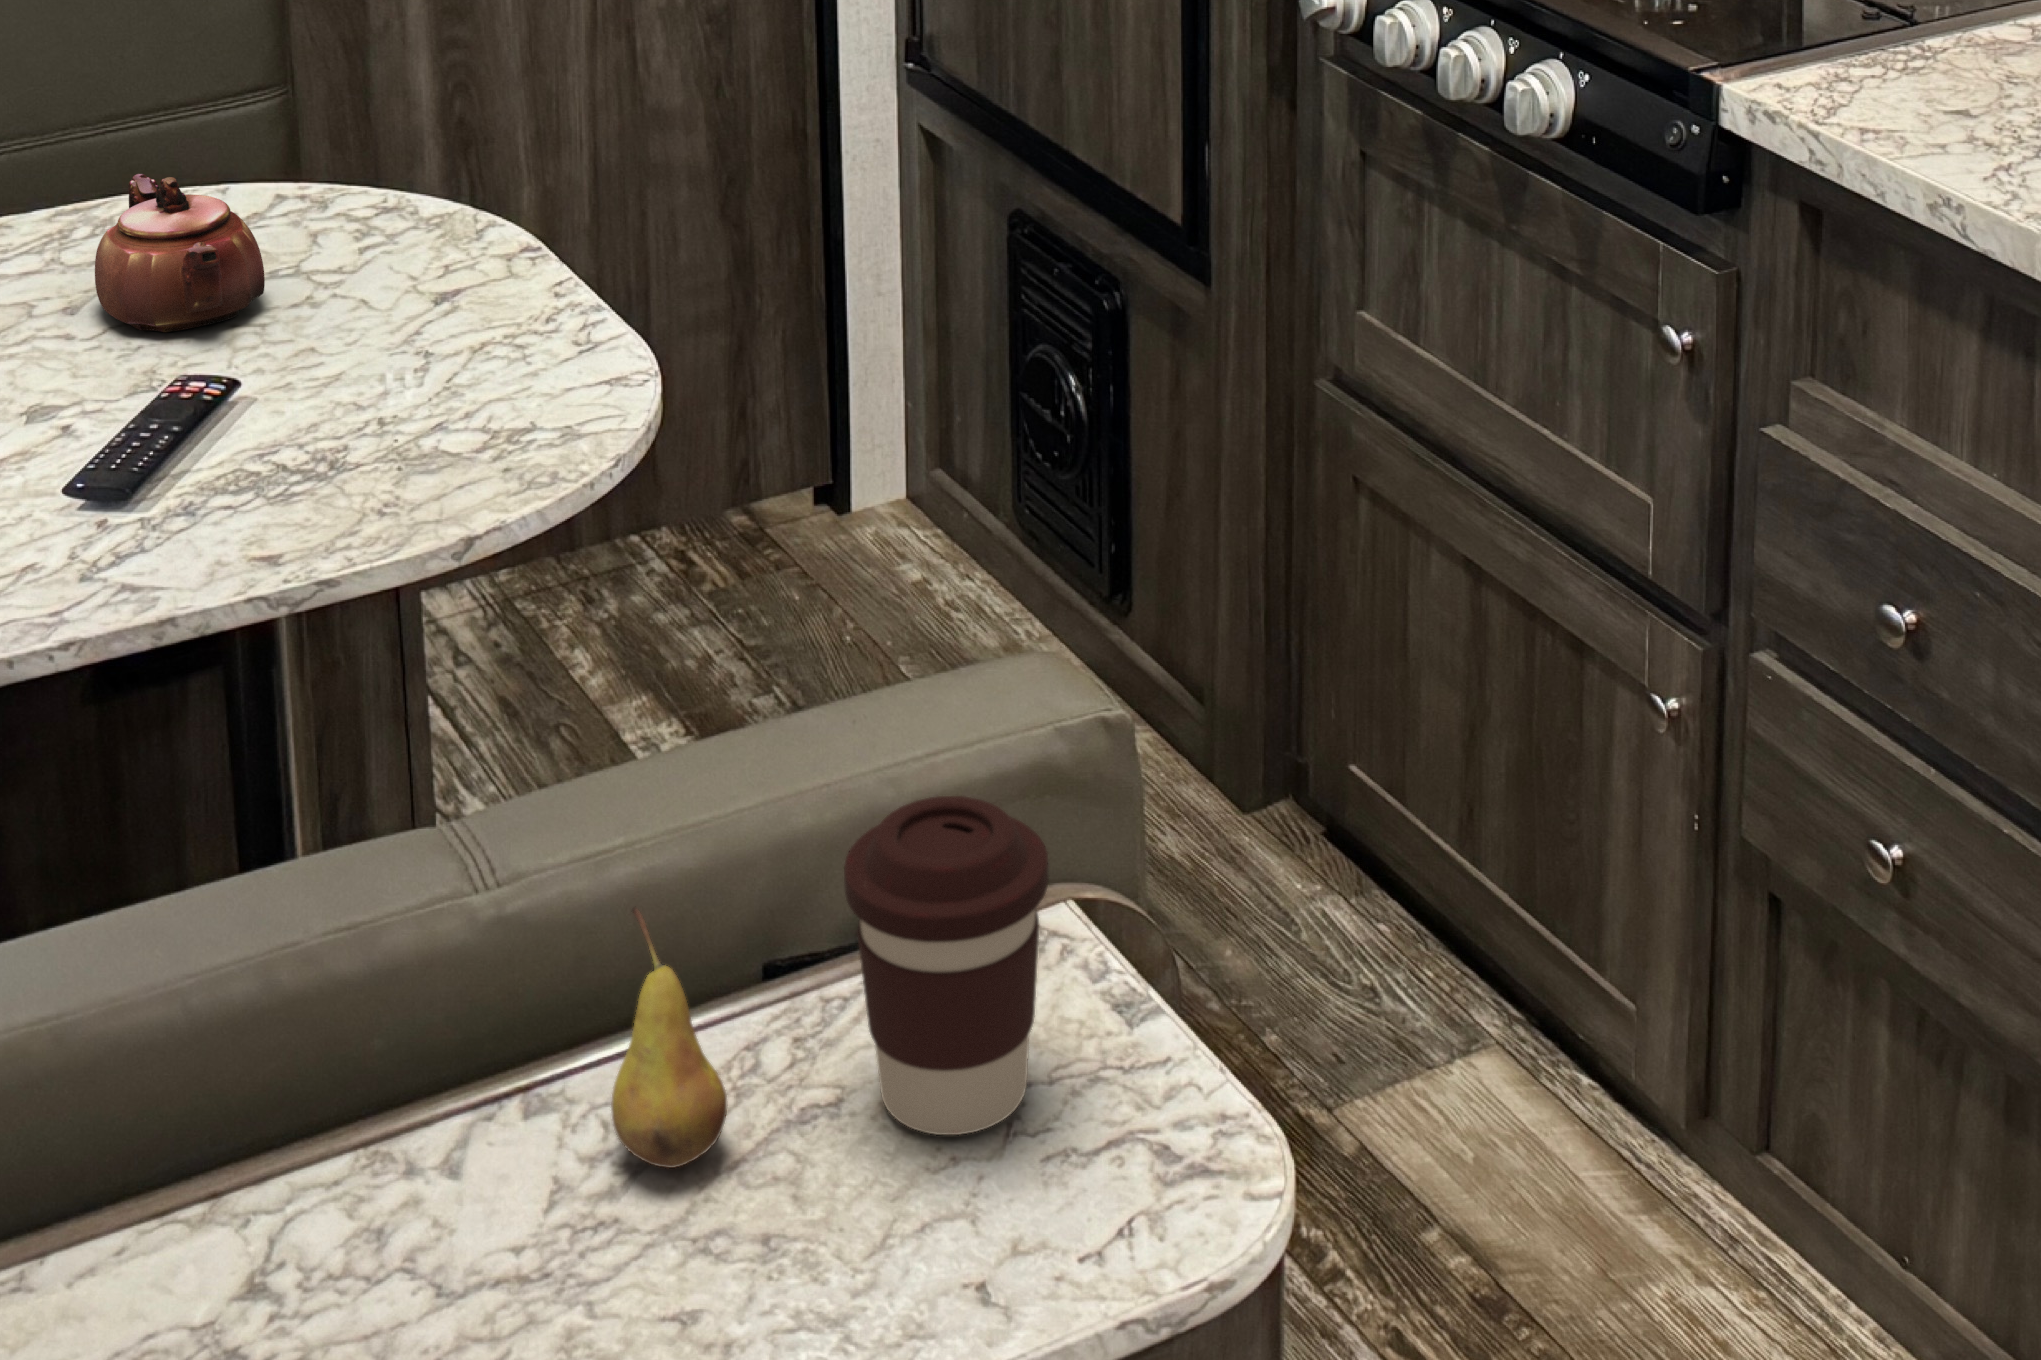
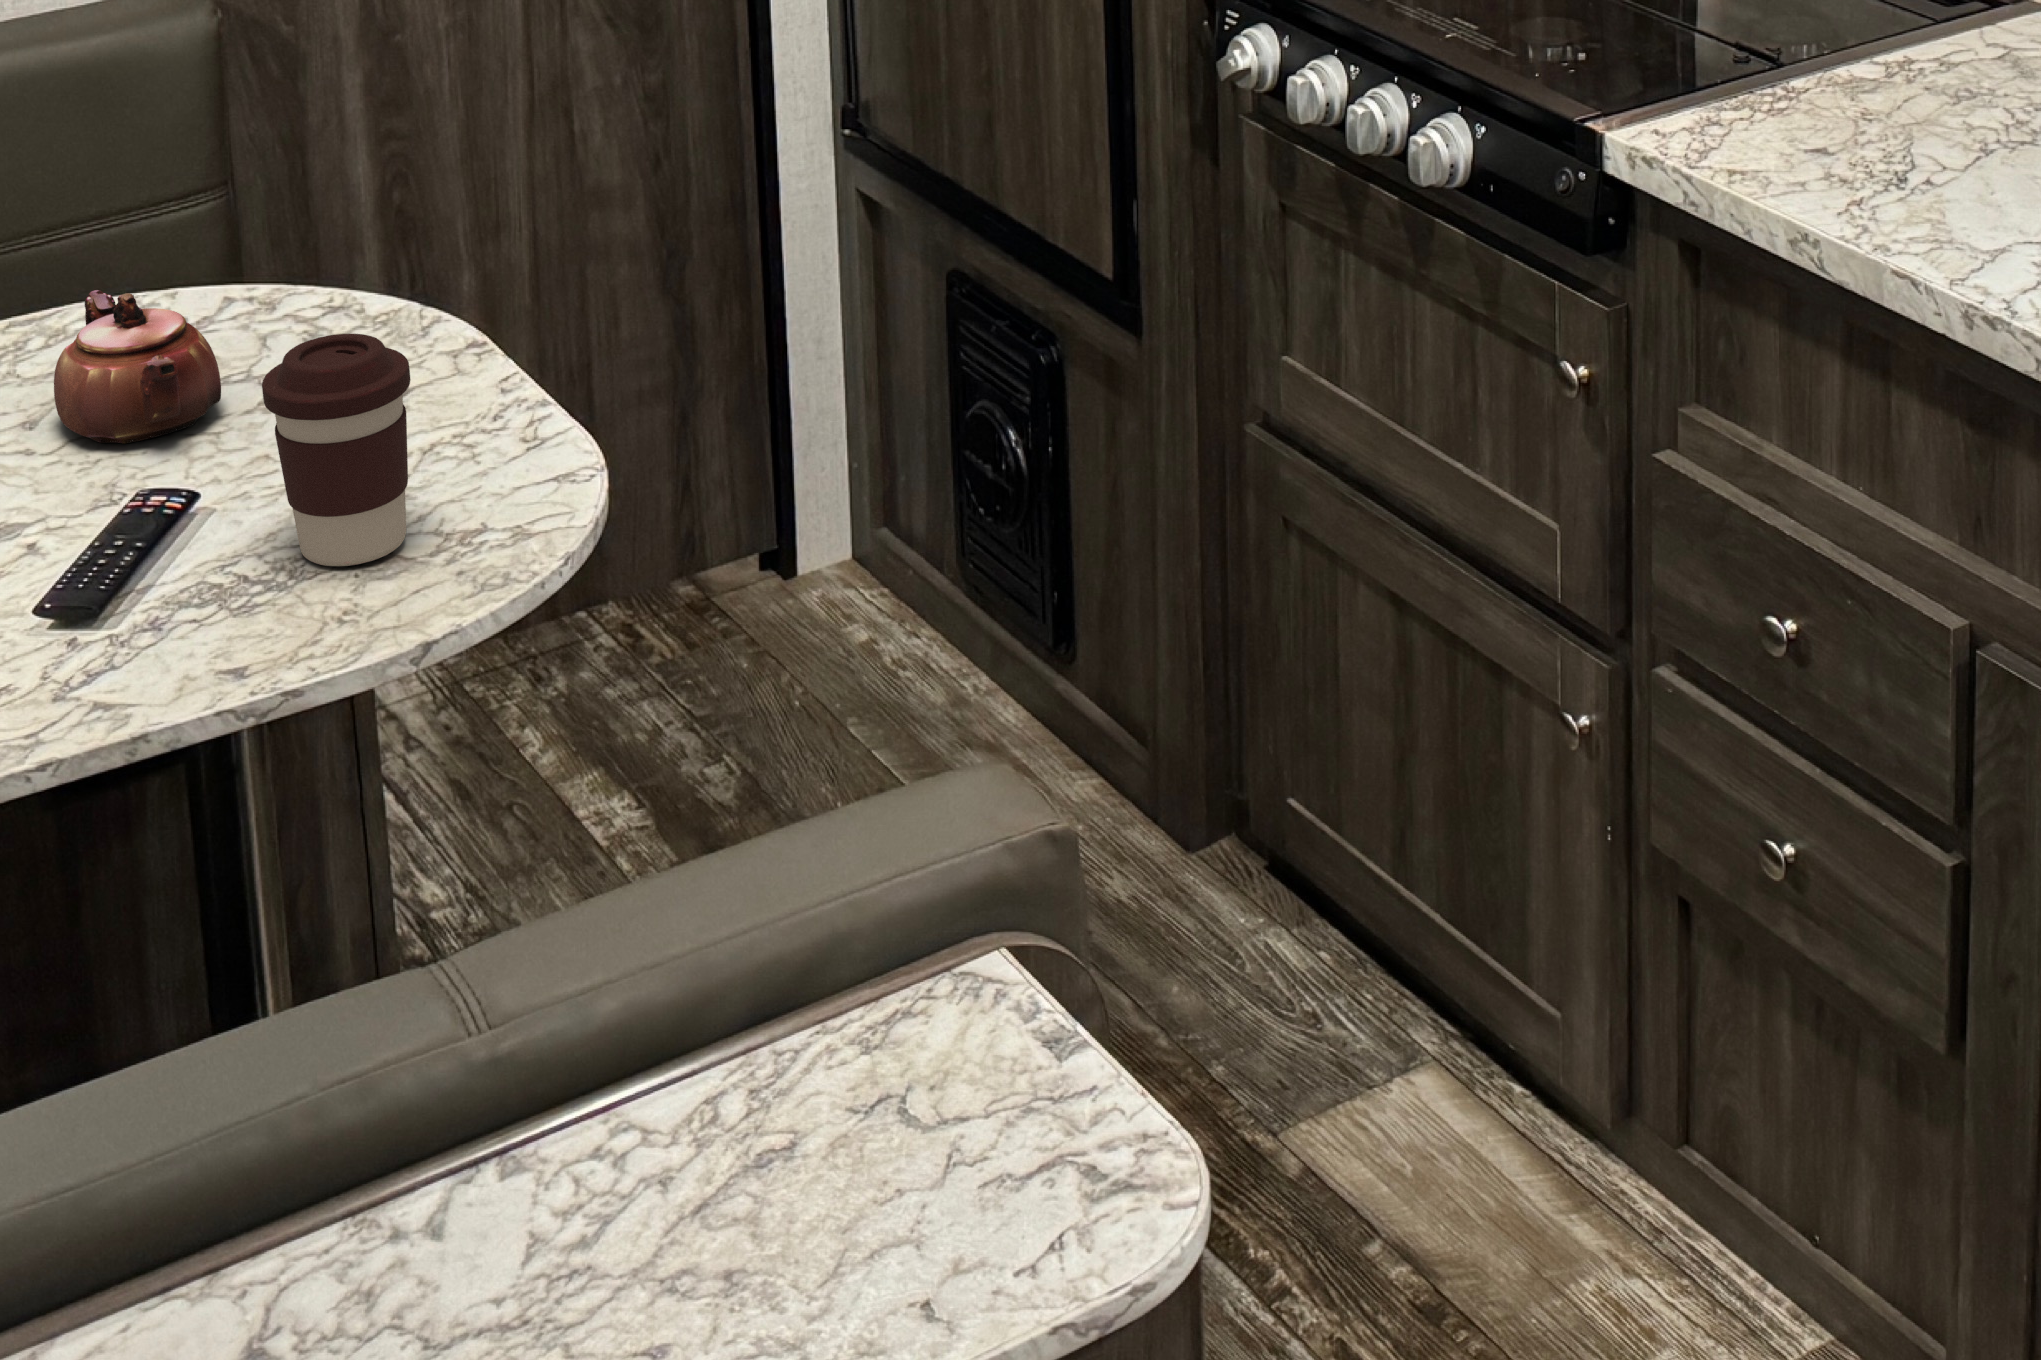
coffee cup: present [844,796,1049,1135] -> present [262,334,411,566]
fruit: present [611,907,727,1168] -> none [579,976,687,1220]

